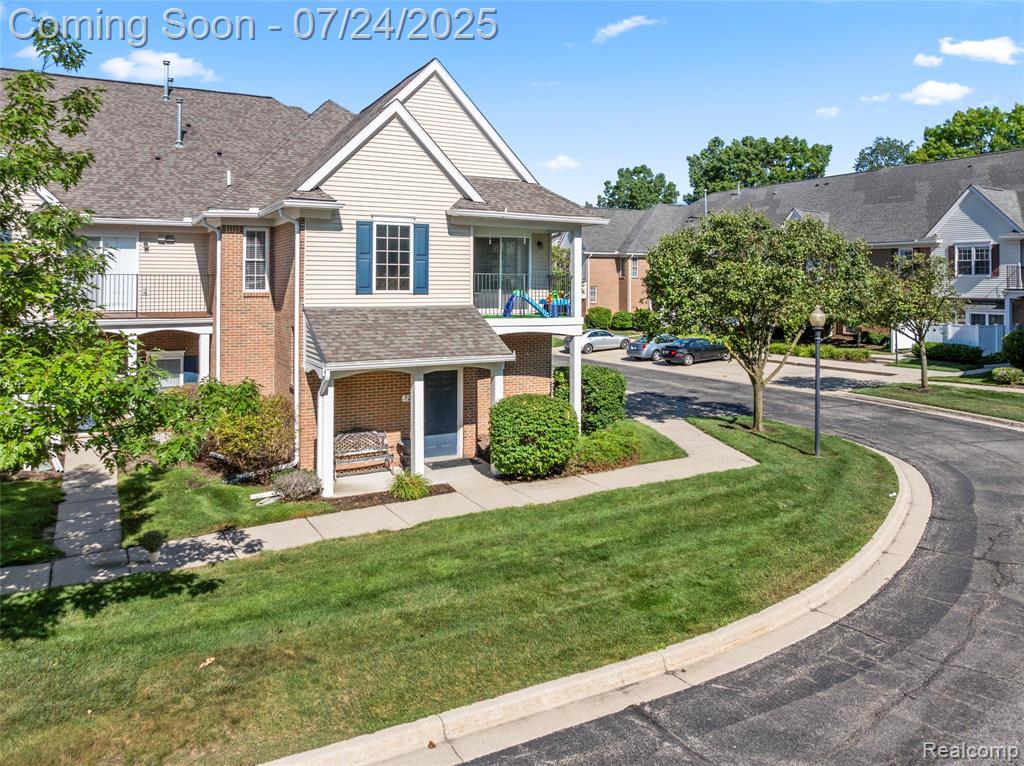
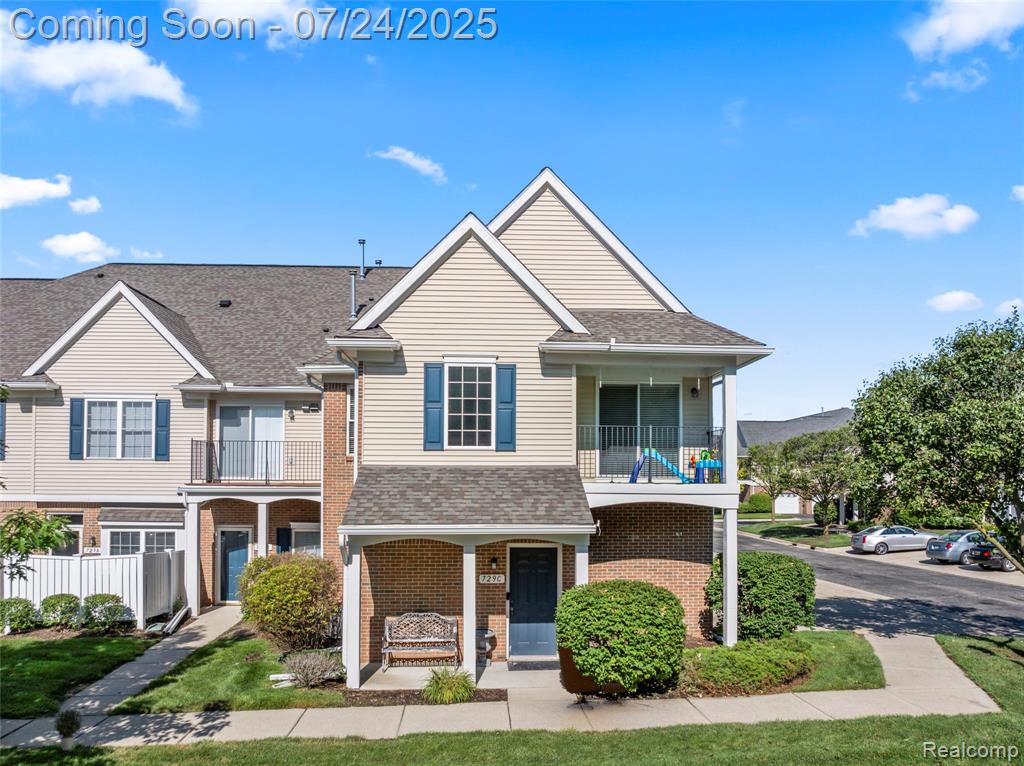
lounge chair: none [502,447,544,490] -> present [557,645,627,709]

